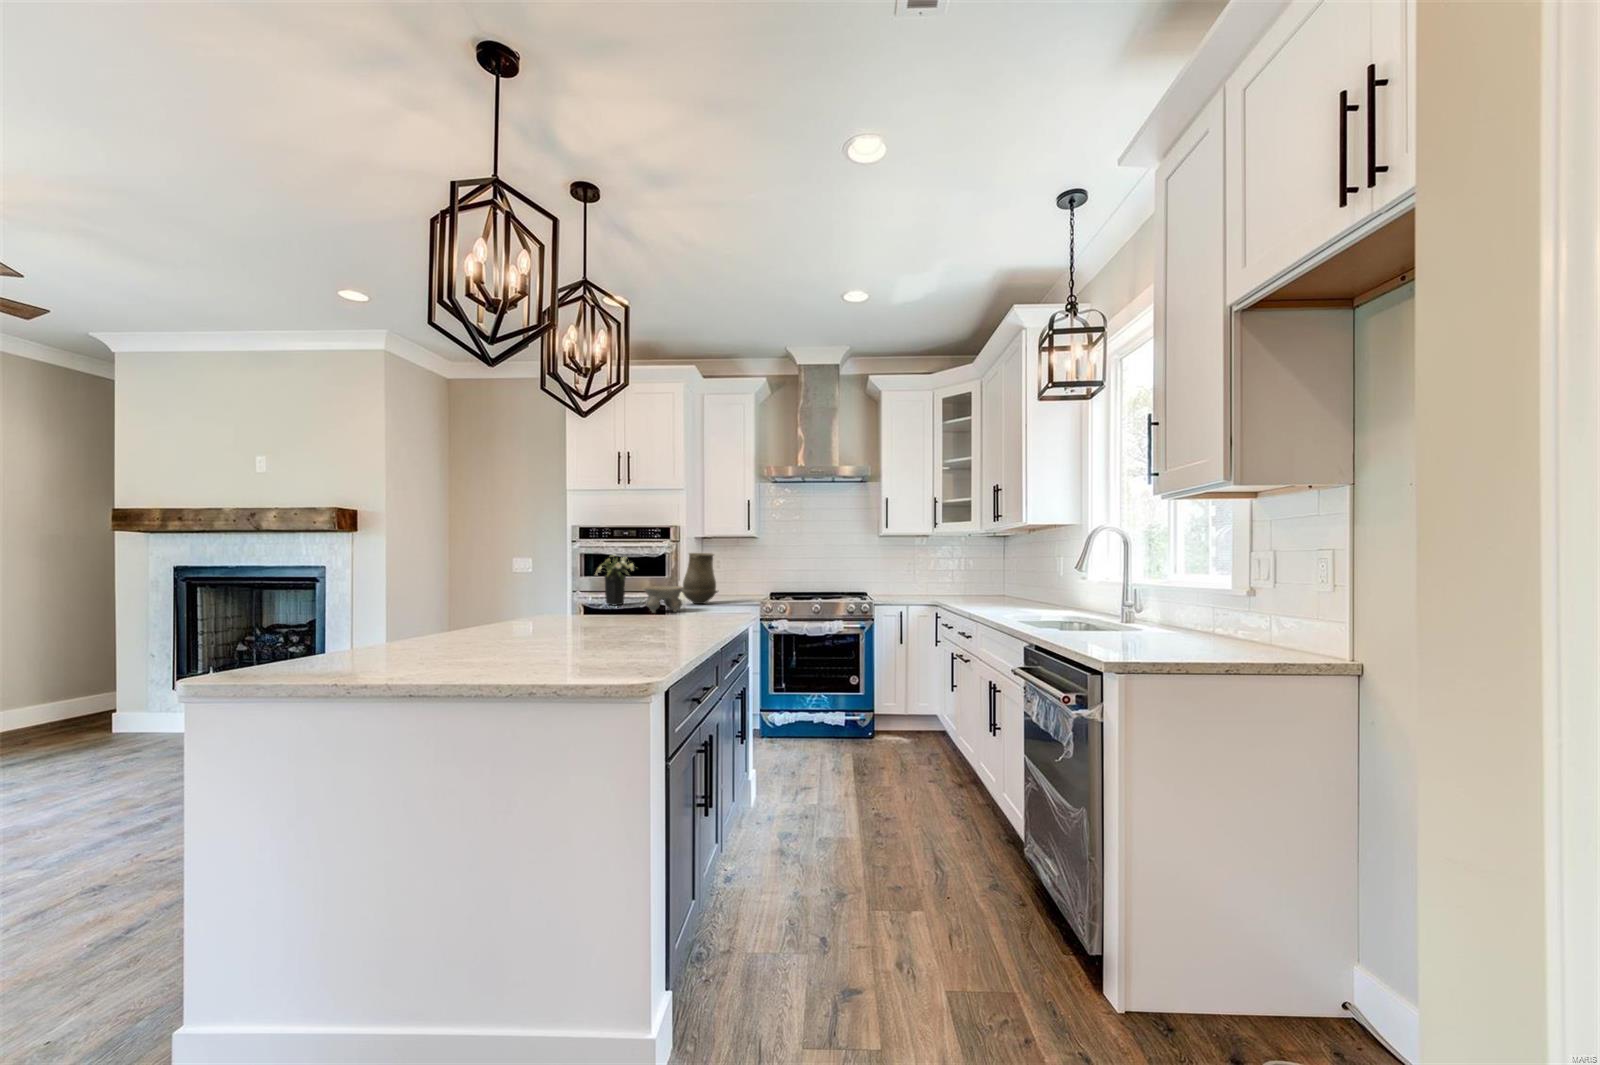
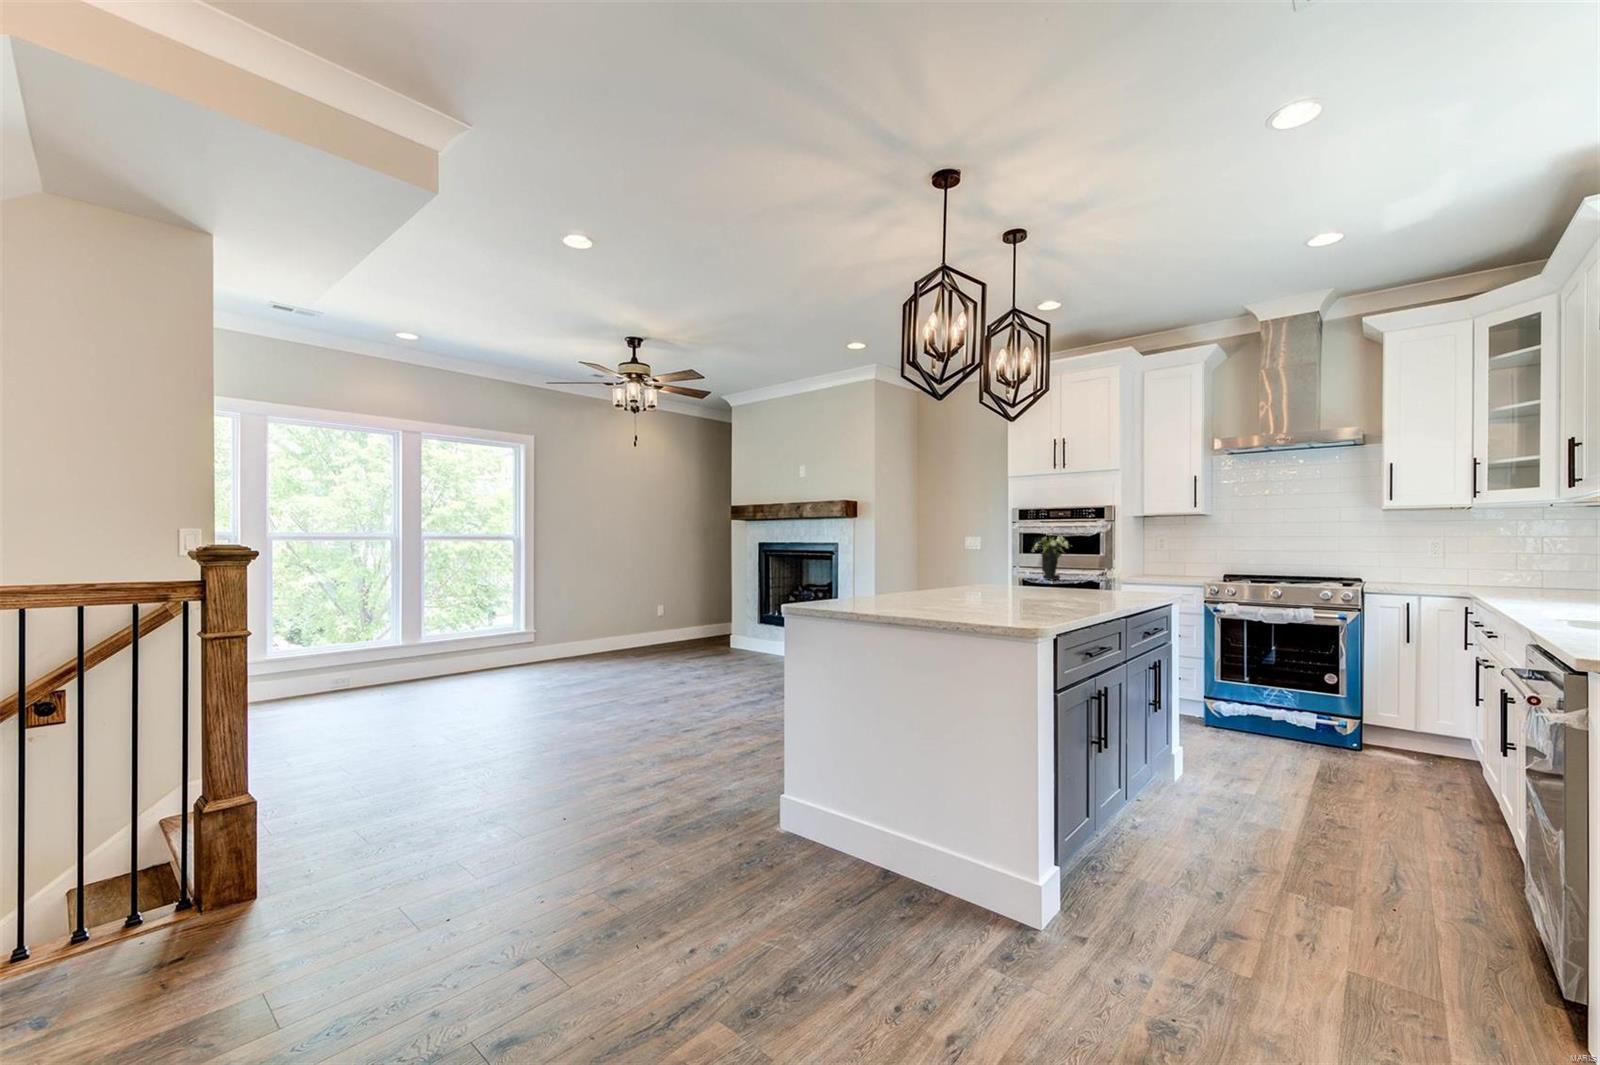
vase: present [681,553,718,604] -> none [1116,532,1158,583]
bowl: present [643,586,684,613] -> none [1071,561,1112,586]

